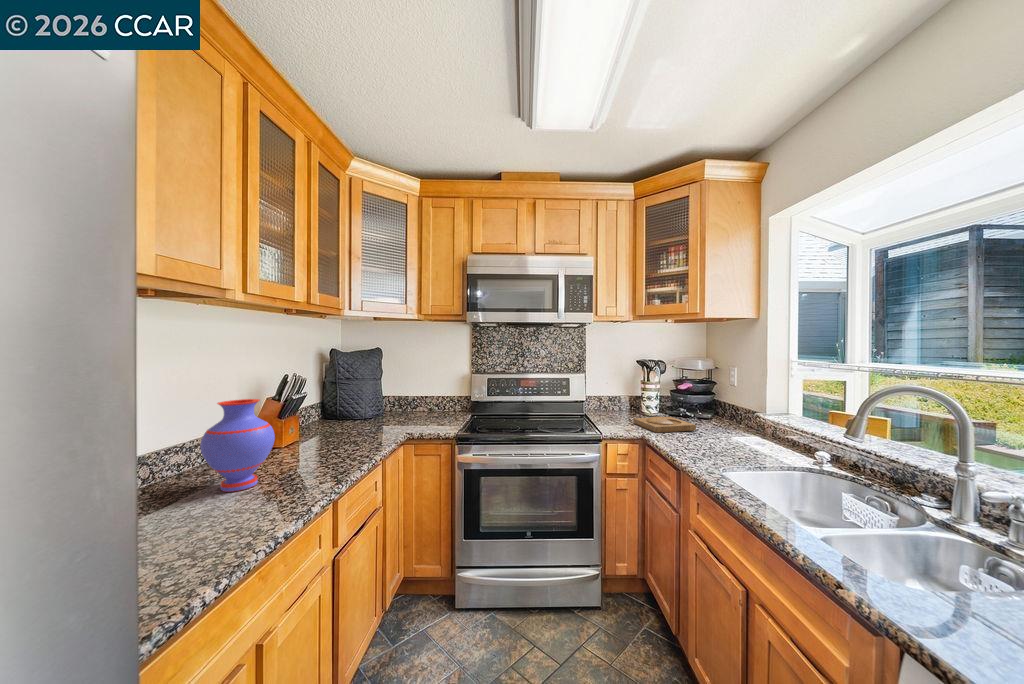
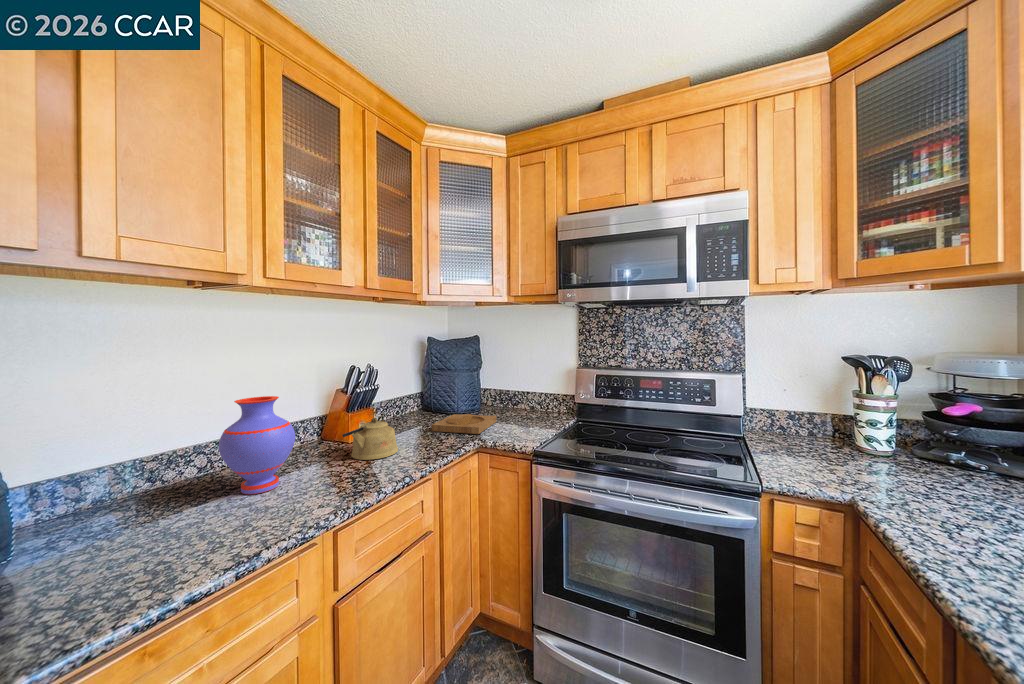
tray: present [634,417,696,433] -> present [432,414,496,434]
kettle: none [291,419,343,457] -> present [342,418,398,460]

